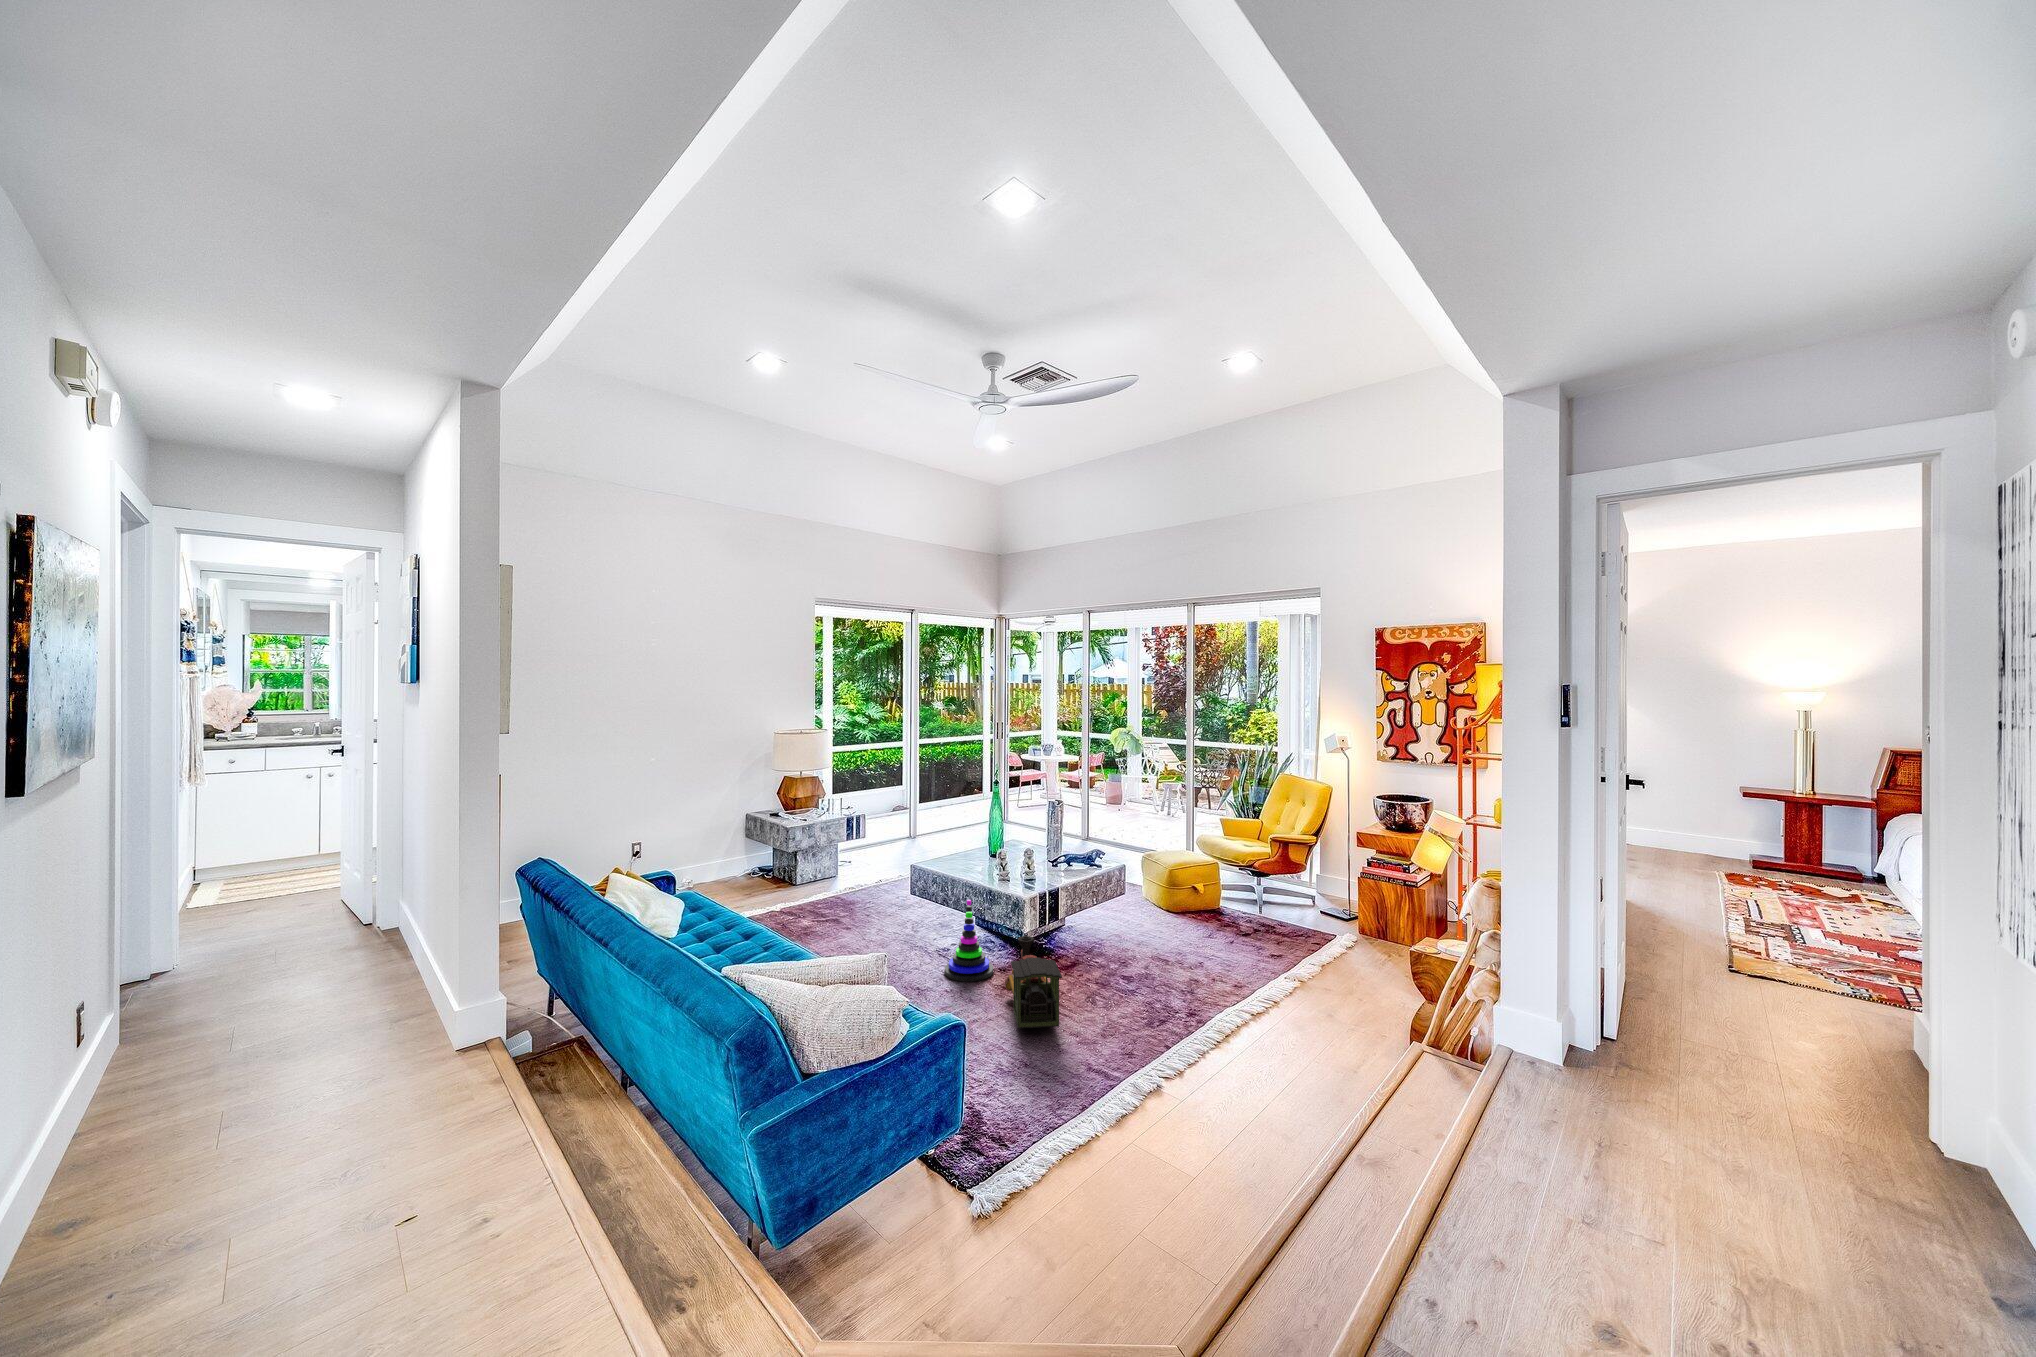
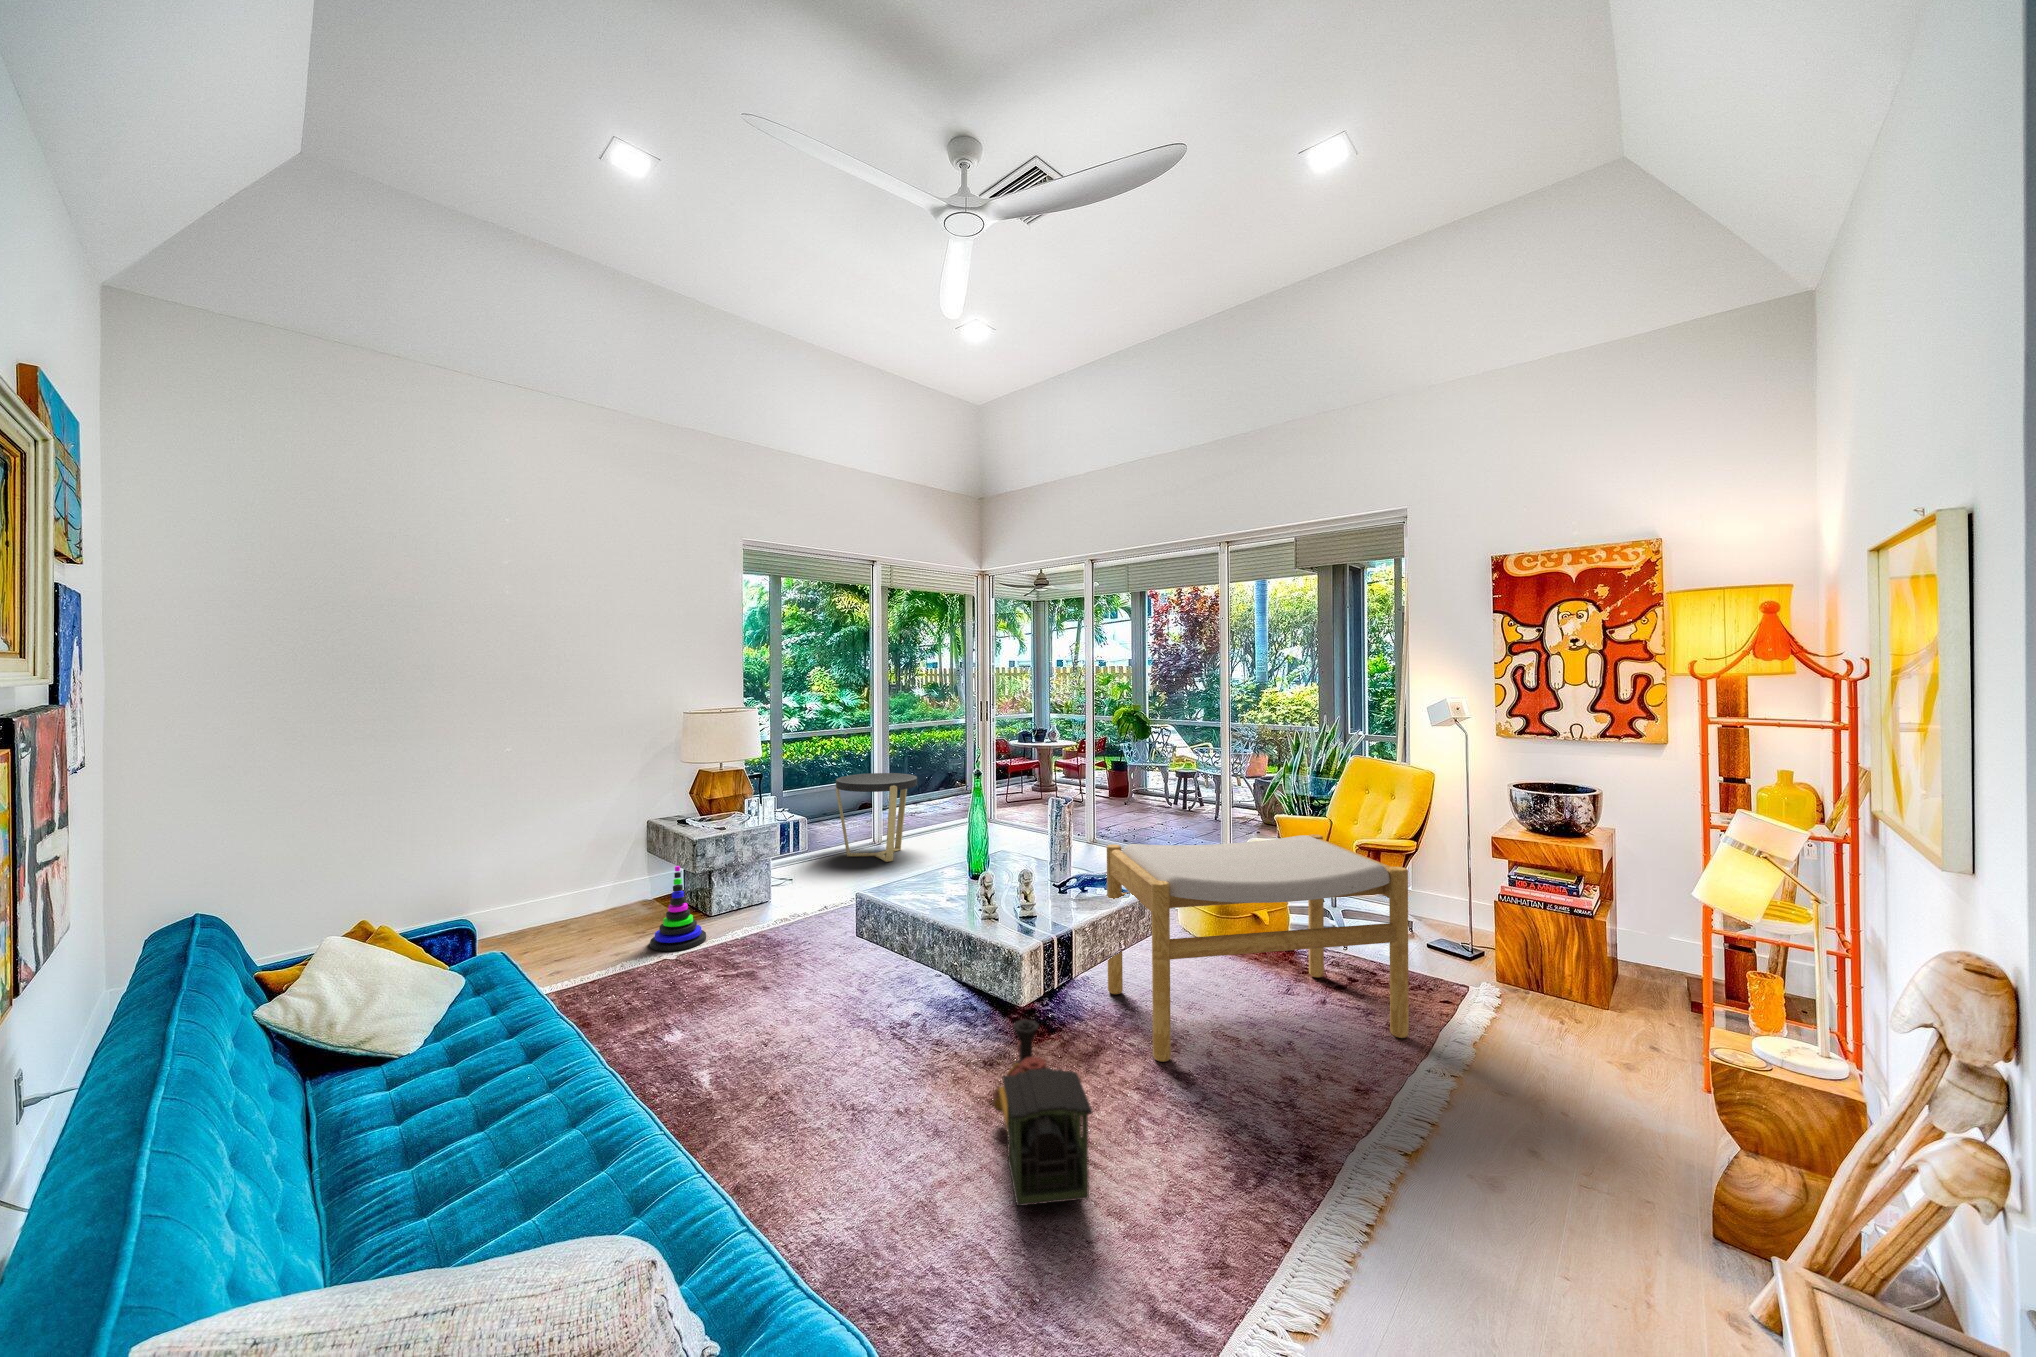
side table: none [883,779,947,849] -> present [836,773,917,862]
footstool: none [1085,828,1282,972] -> present [1107,834,1409,1062]
stacking toy: present [945,900,993,982] -> present [650,866,706,951]

